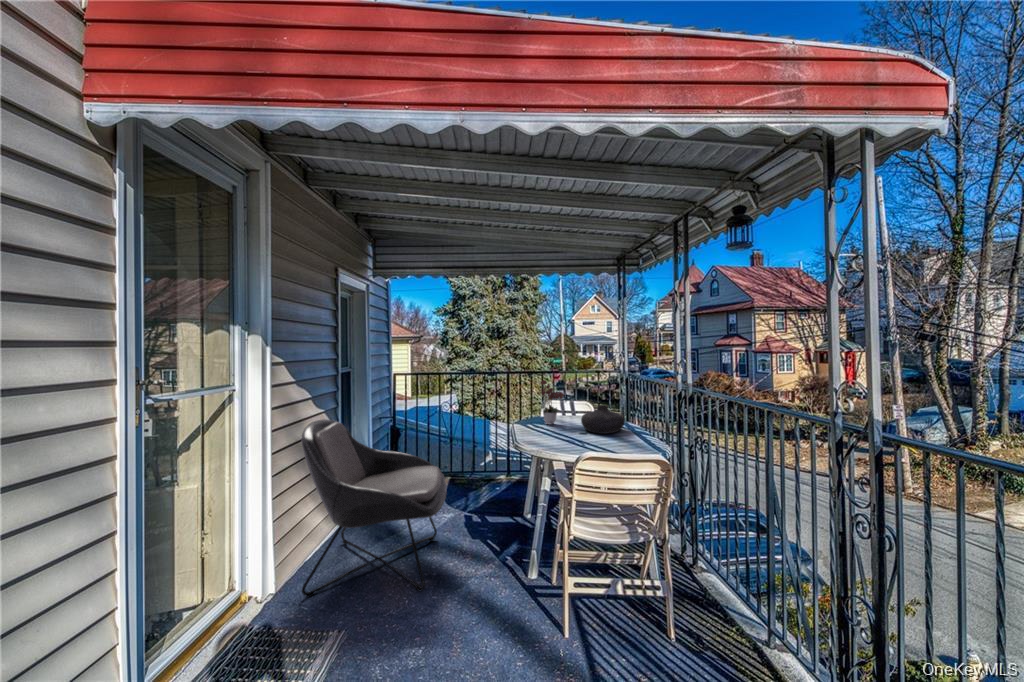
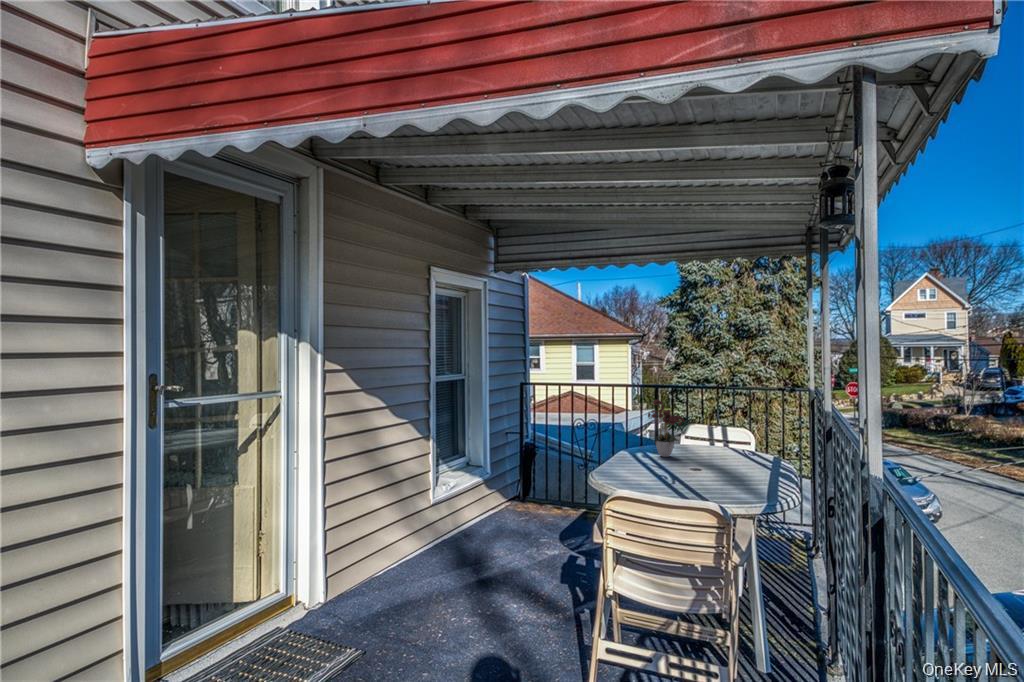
vase: present [581,405,625,434] -> none [691,436,751,475]
lounge chair: present [301,420,447,597] -> none [355,428,520,621]

